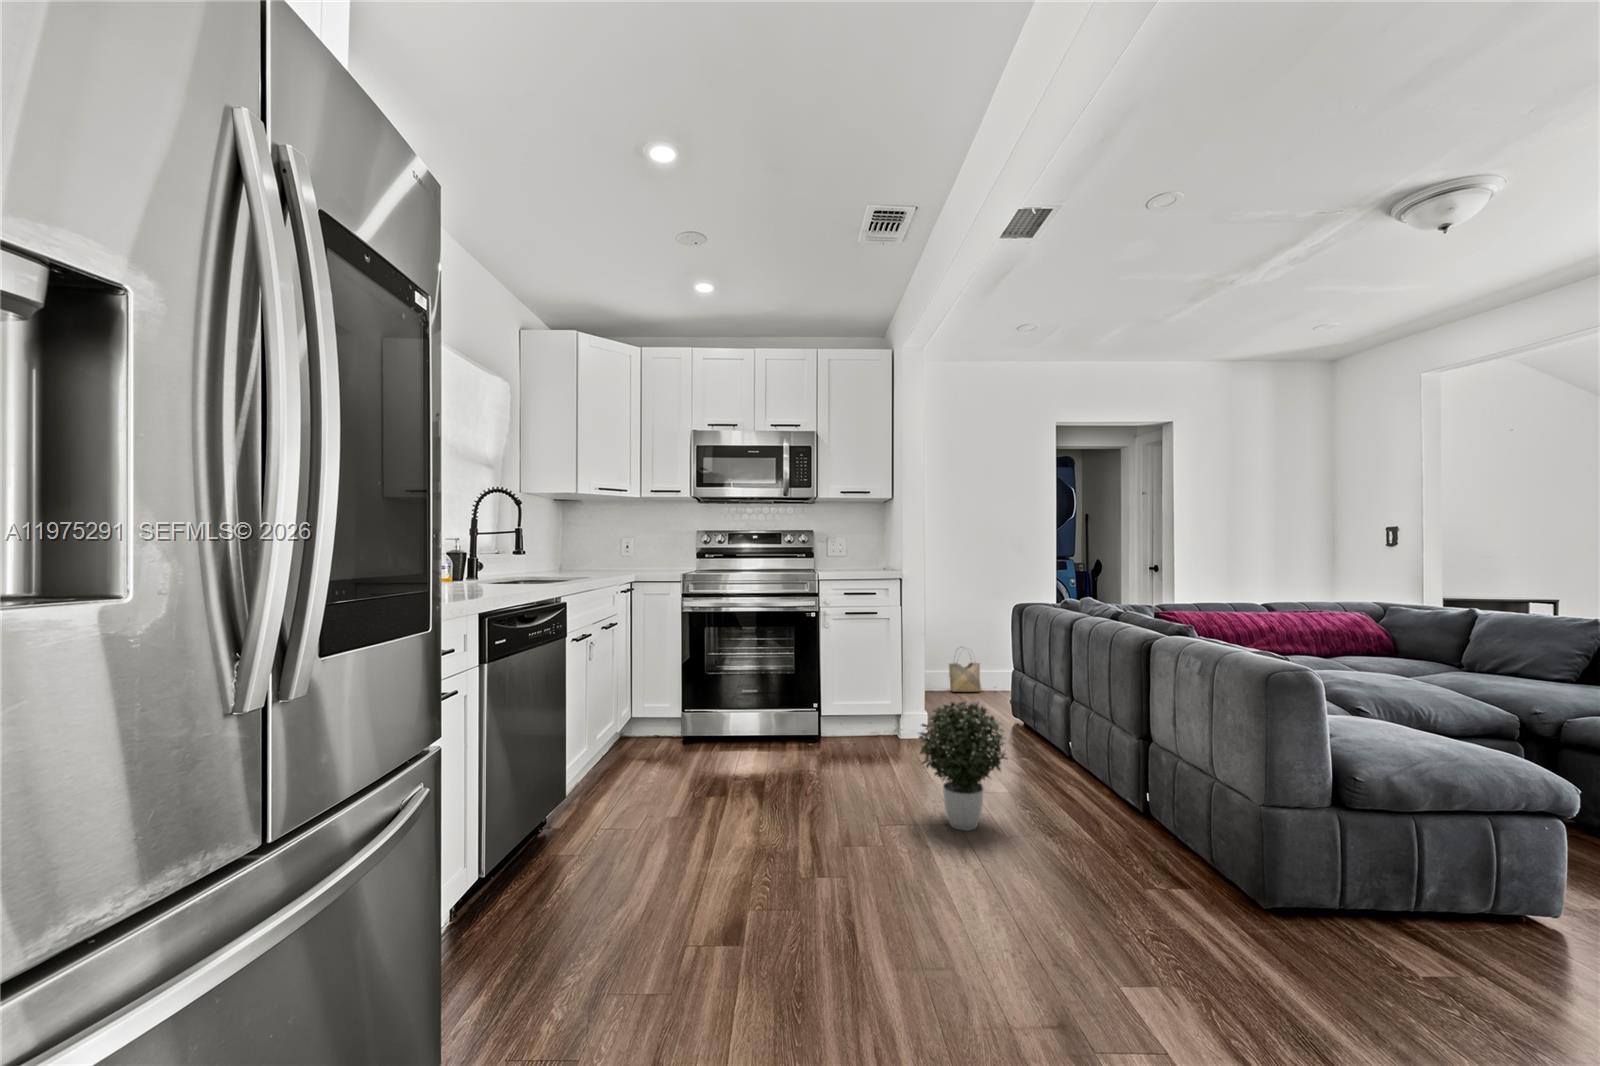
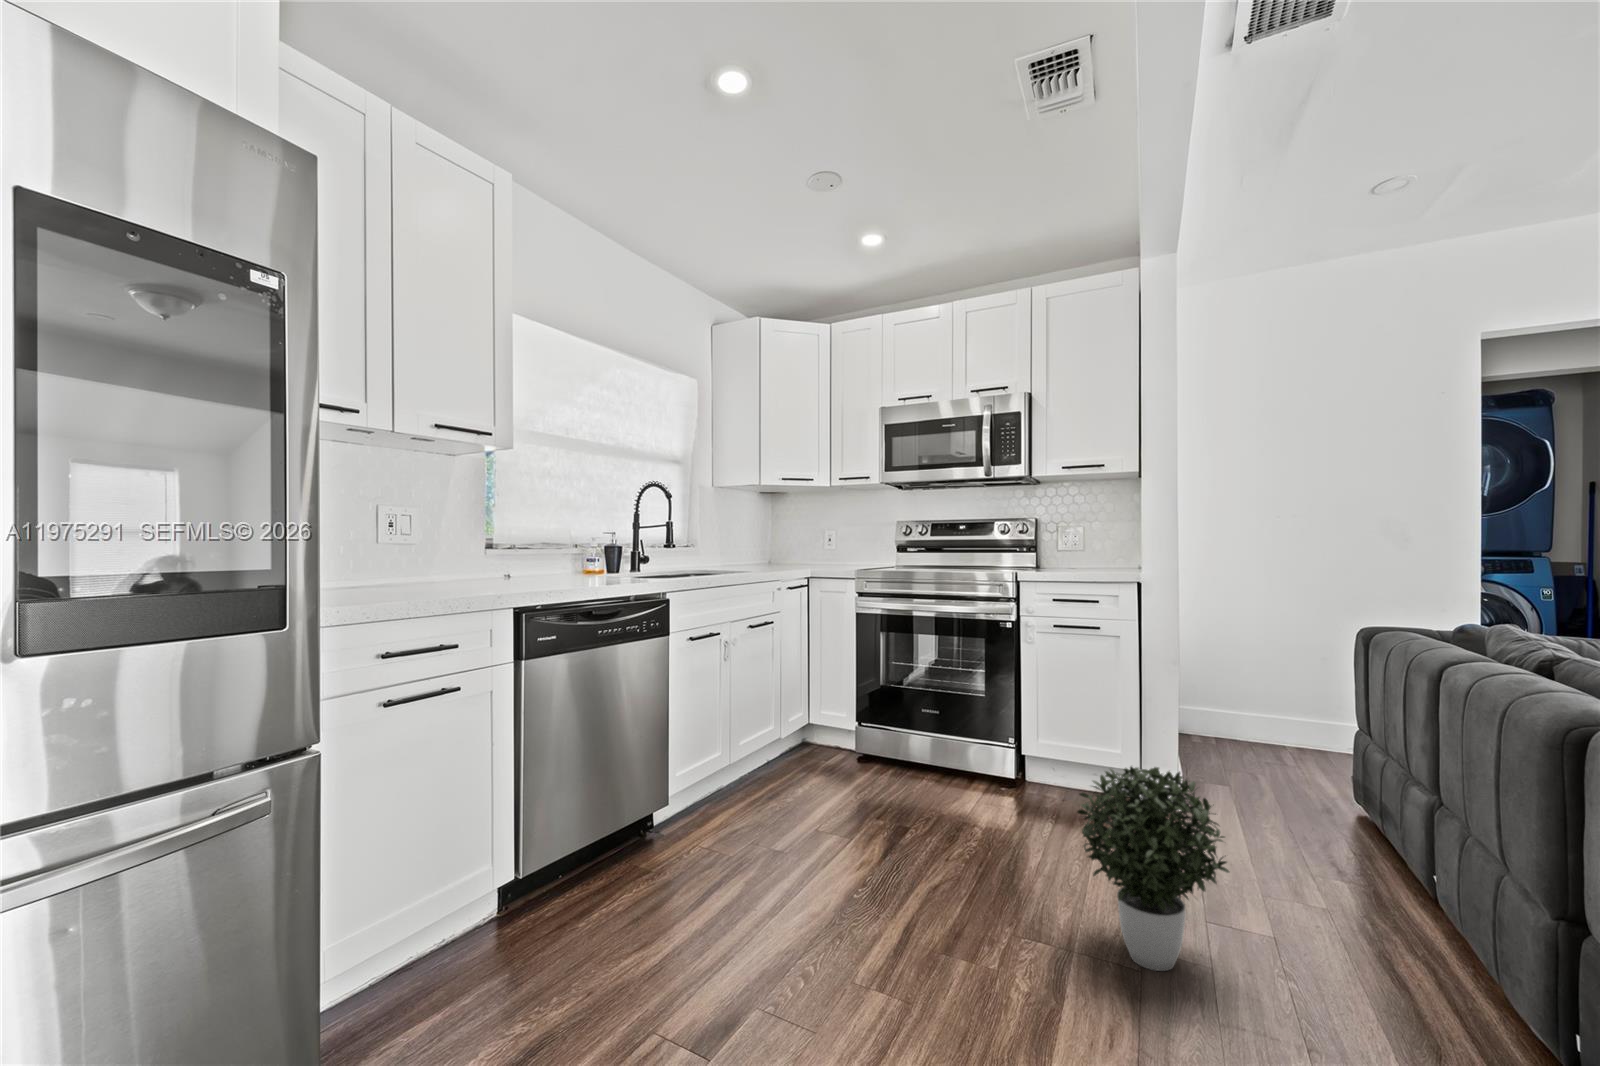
woven basket: present [949,663,981,692] -> none [1250,677,1304,742]

